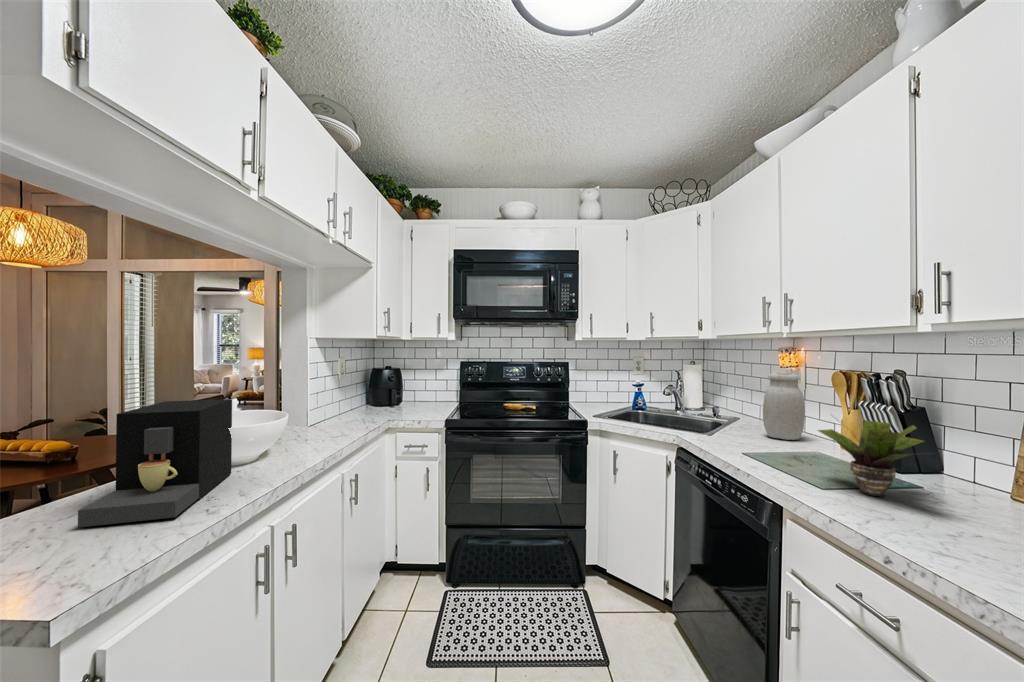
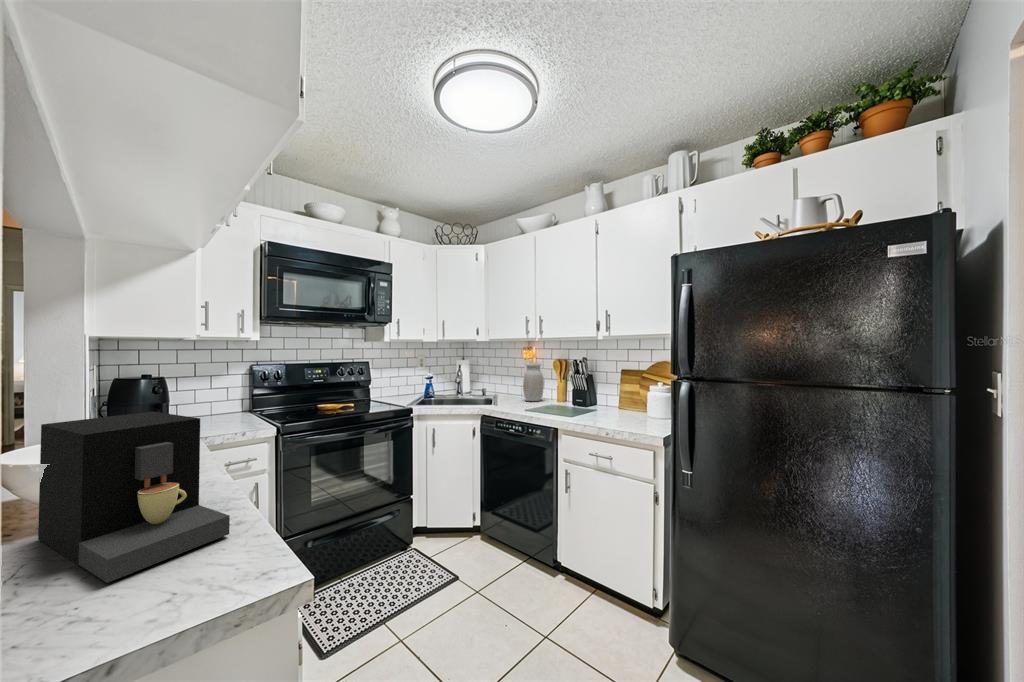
potted plant: present [818,420,924,496] -> none [572,379,620,415]

